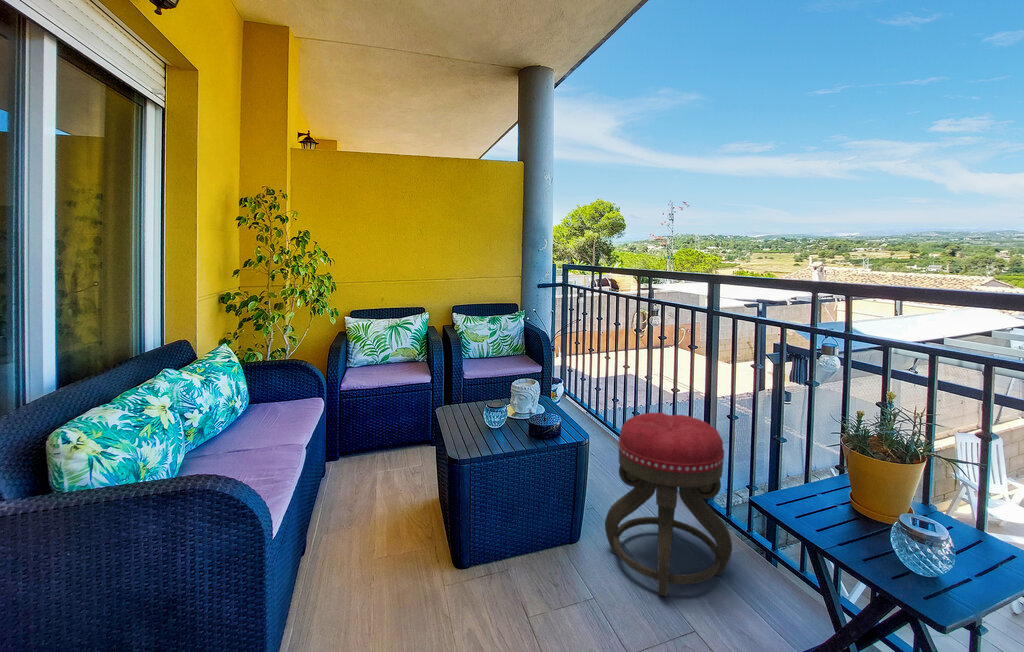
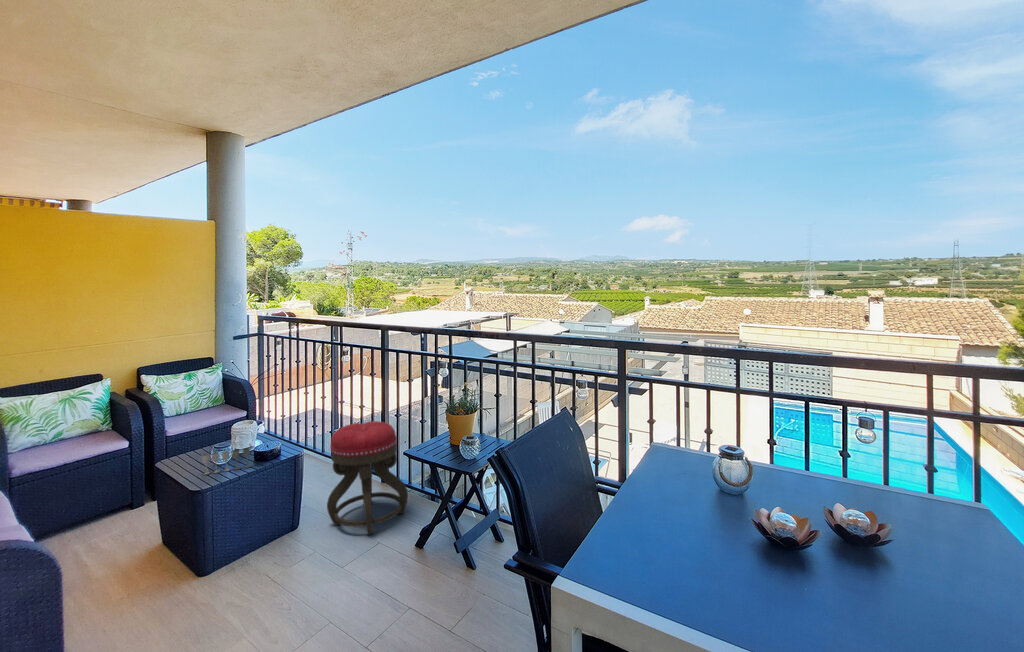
wine glass: none [463,411,516,441] -> present [201,448,250,475]

